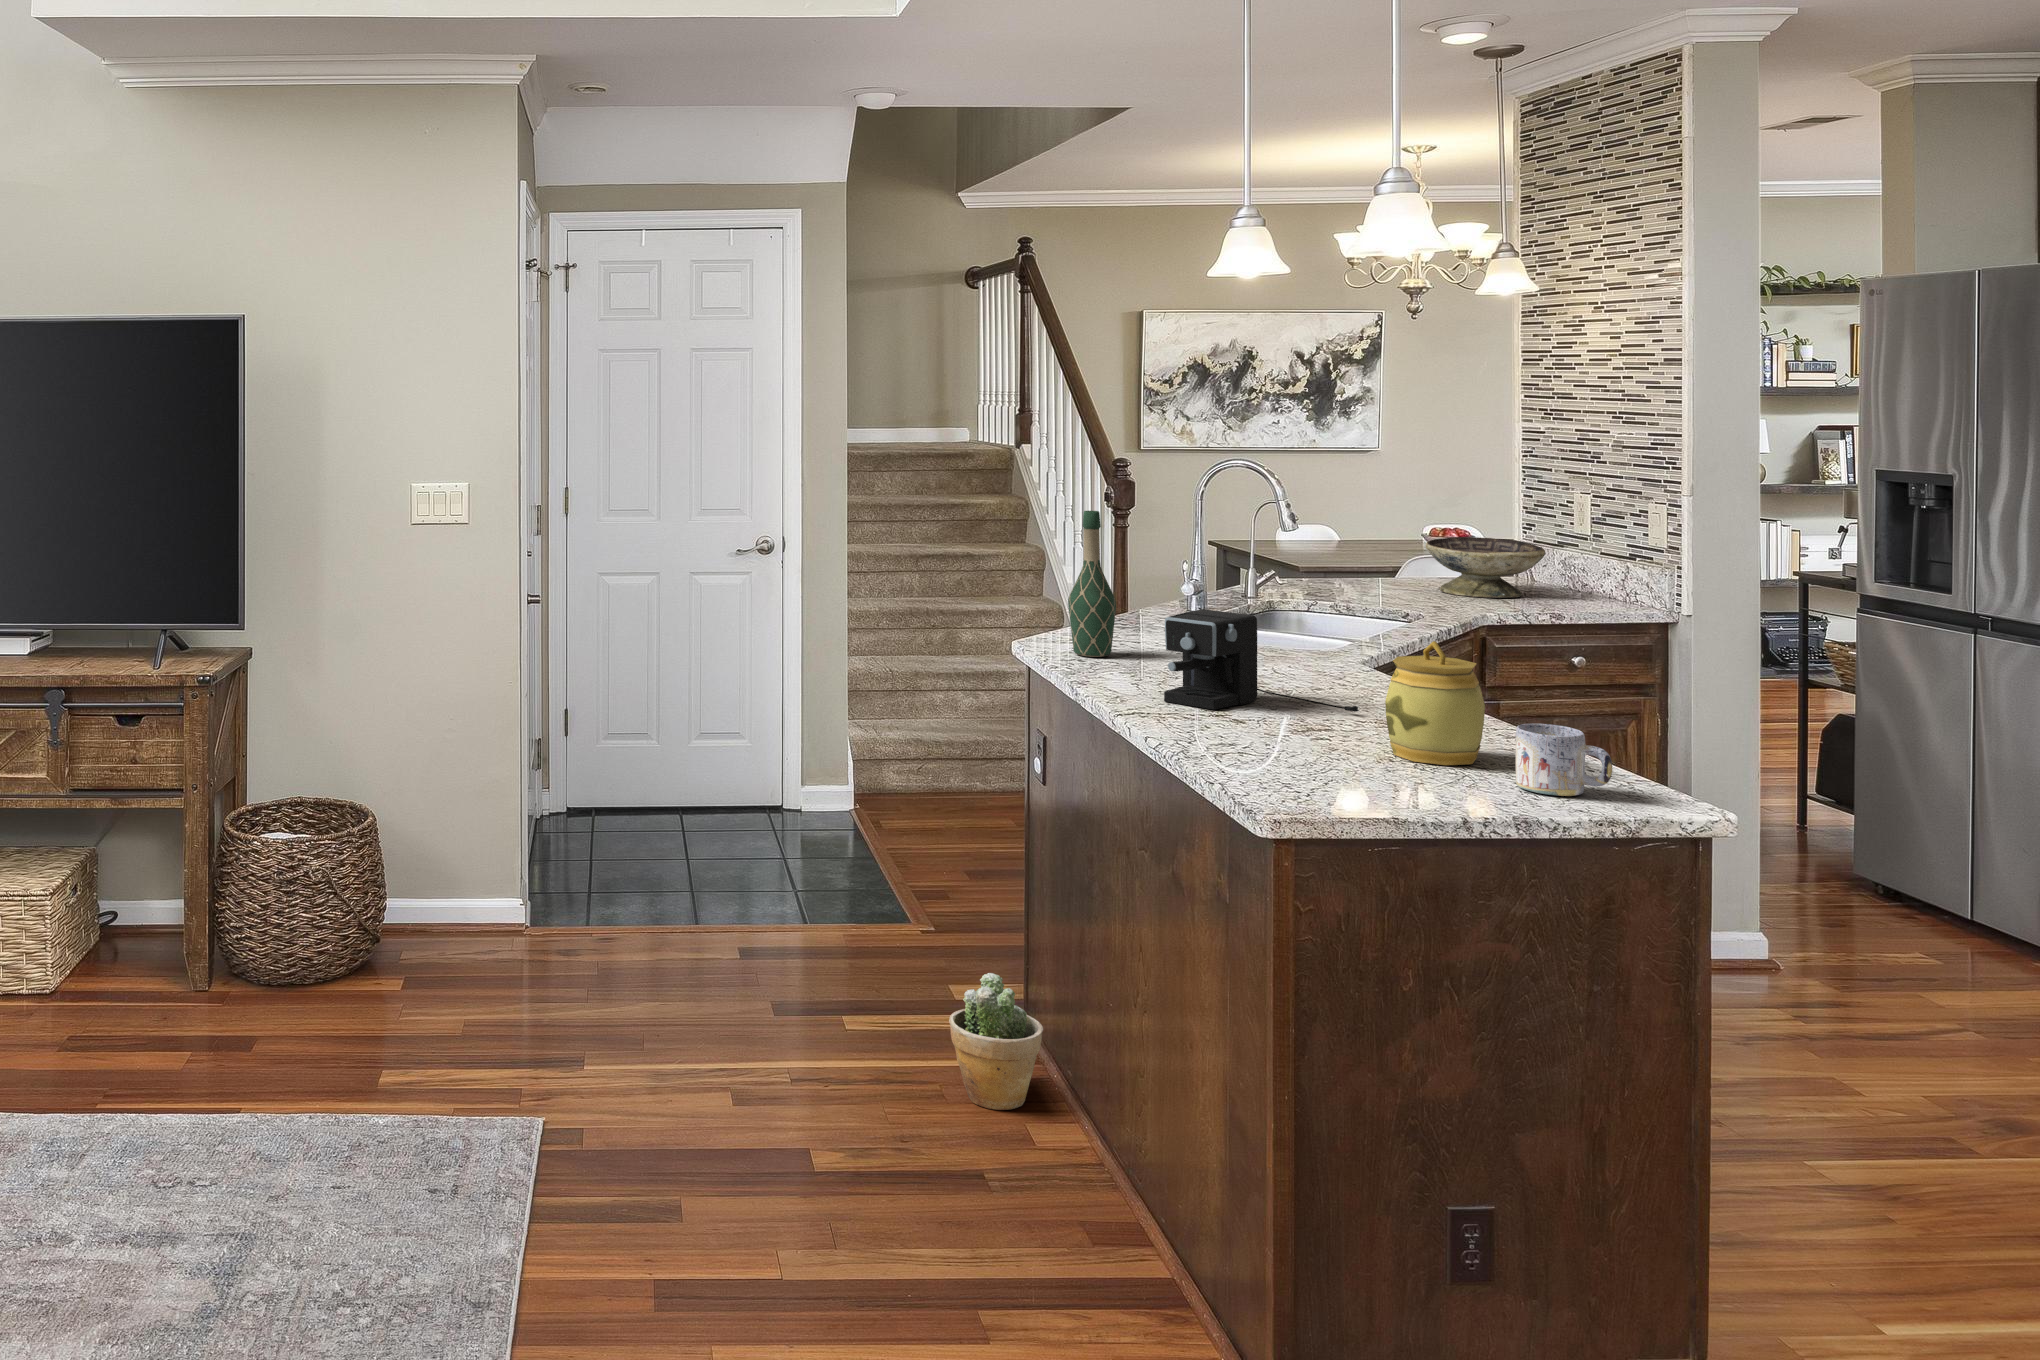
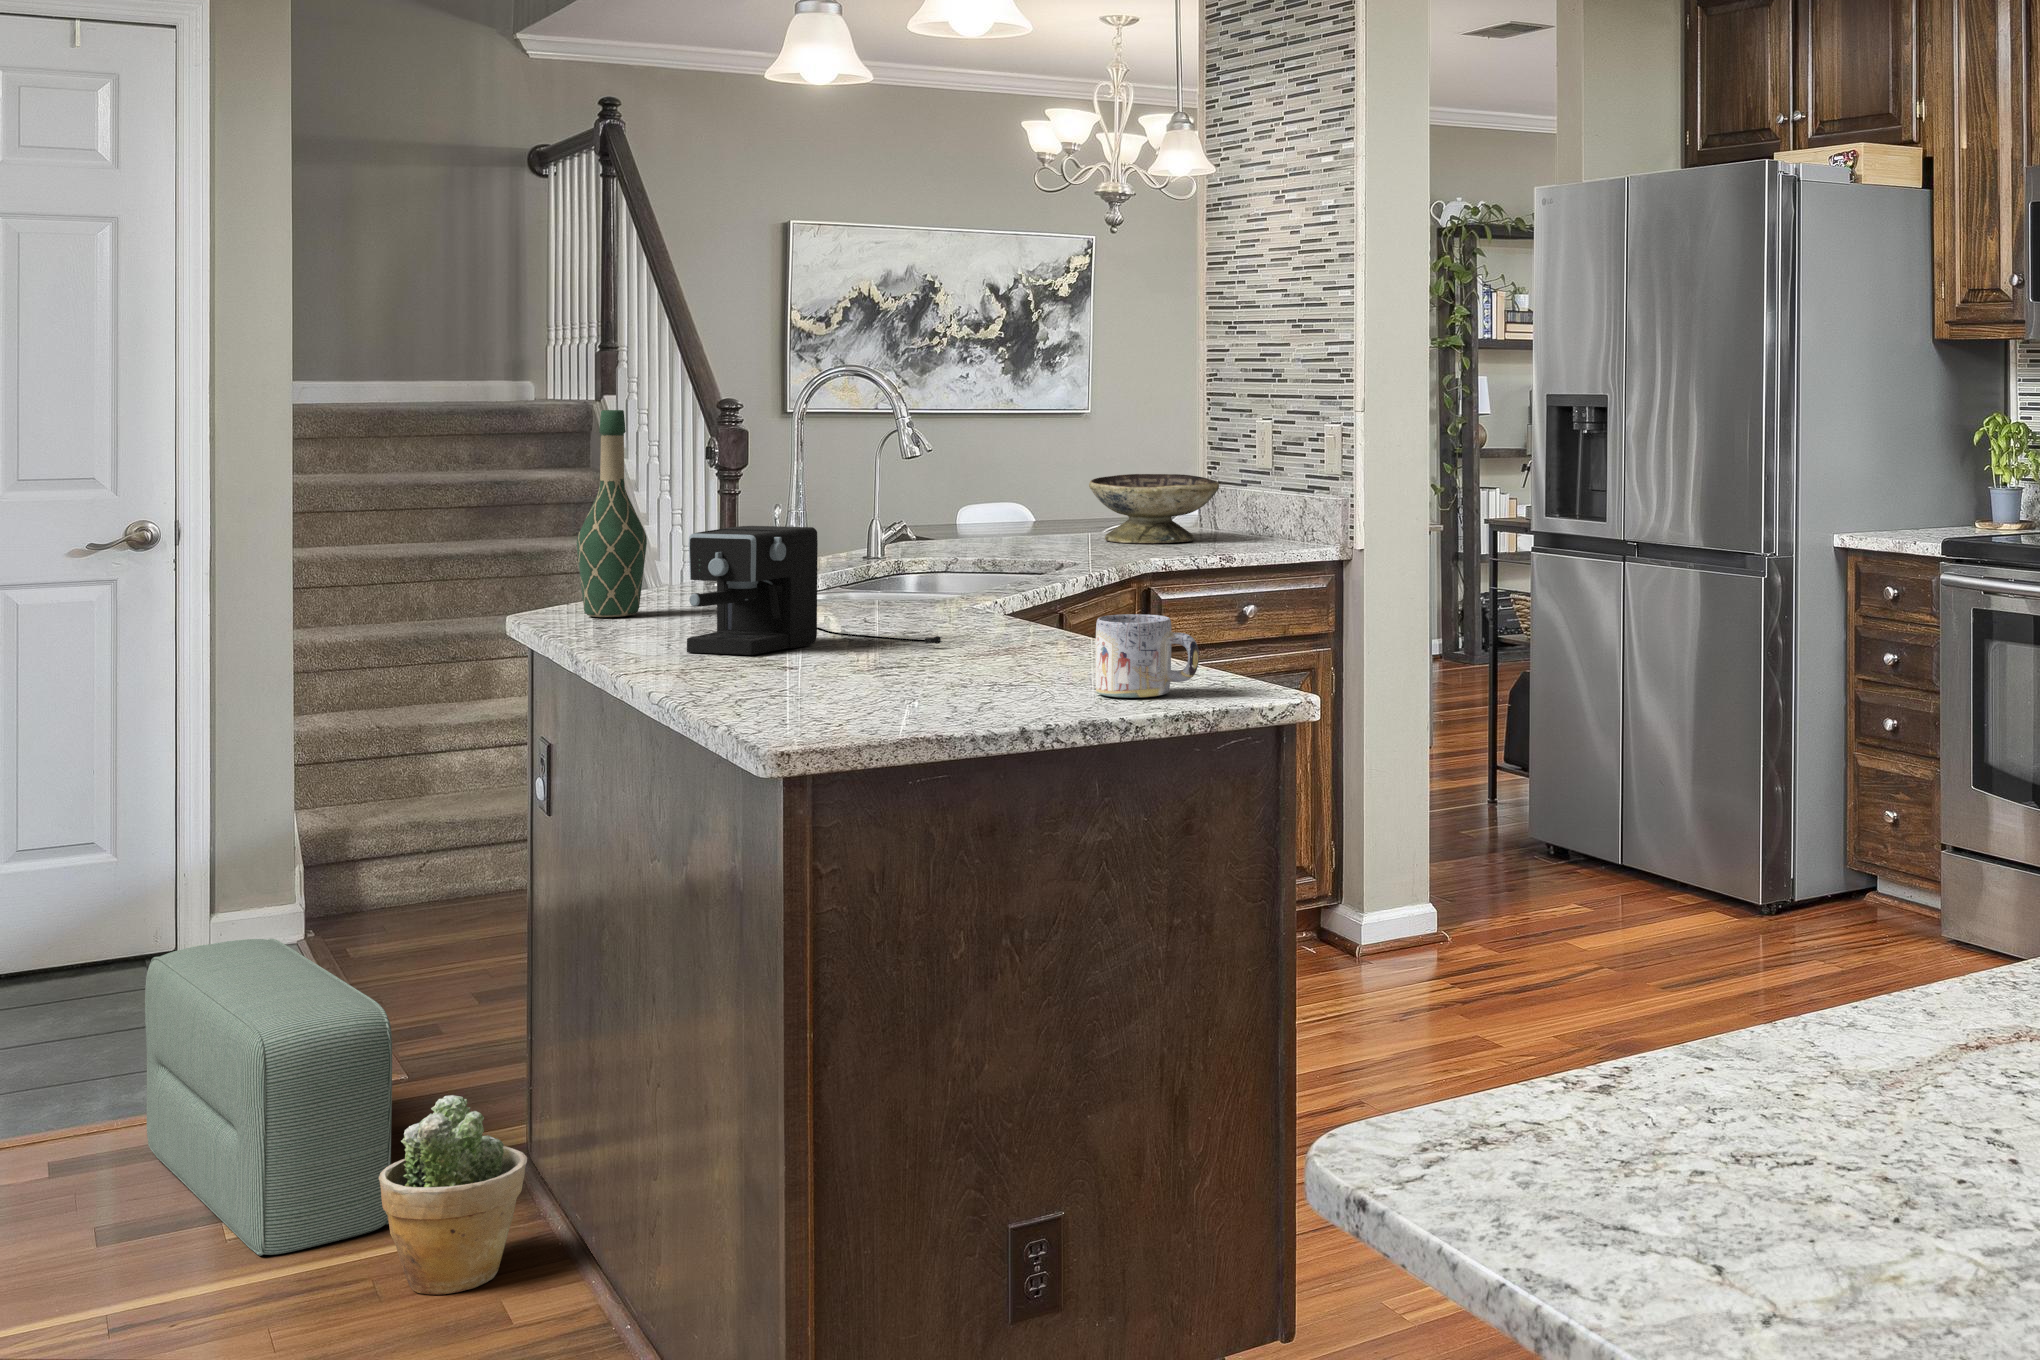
jar: present [1385,641,1485,765] -> none [954,527,1073,683]
pouf: none [790,831,947,1052] -> present [145,939,392,1256]

